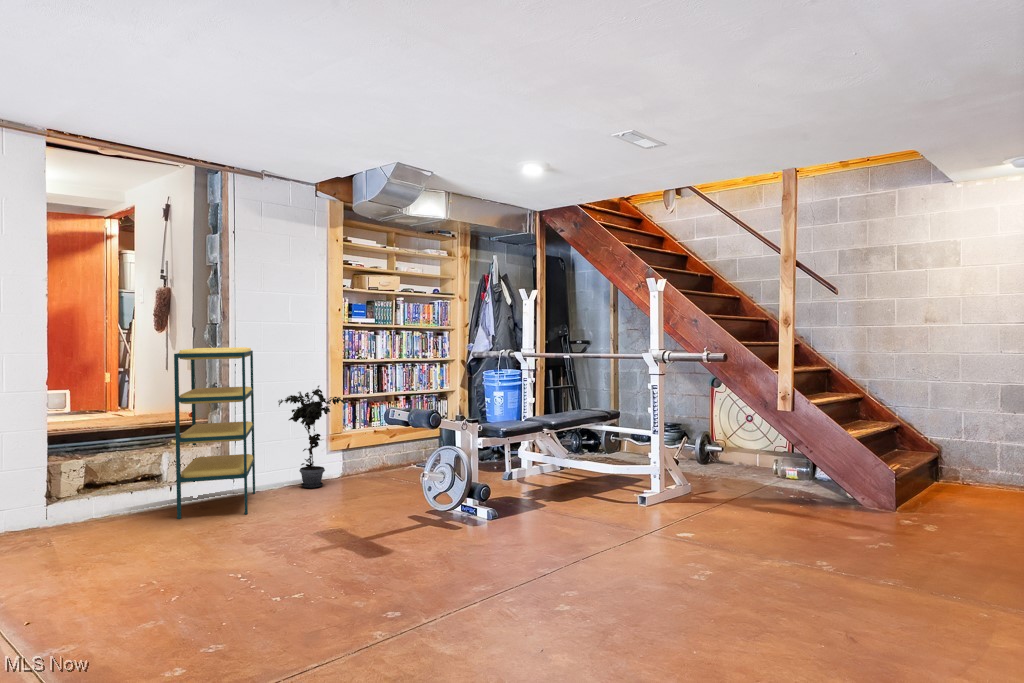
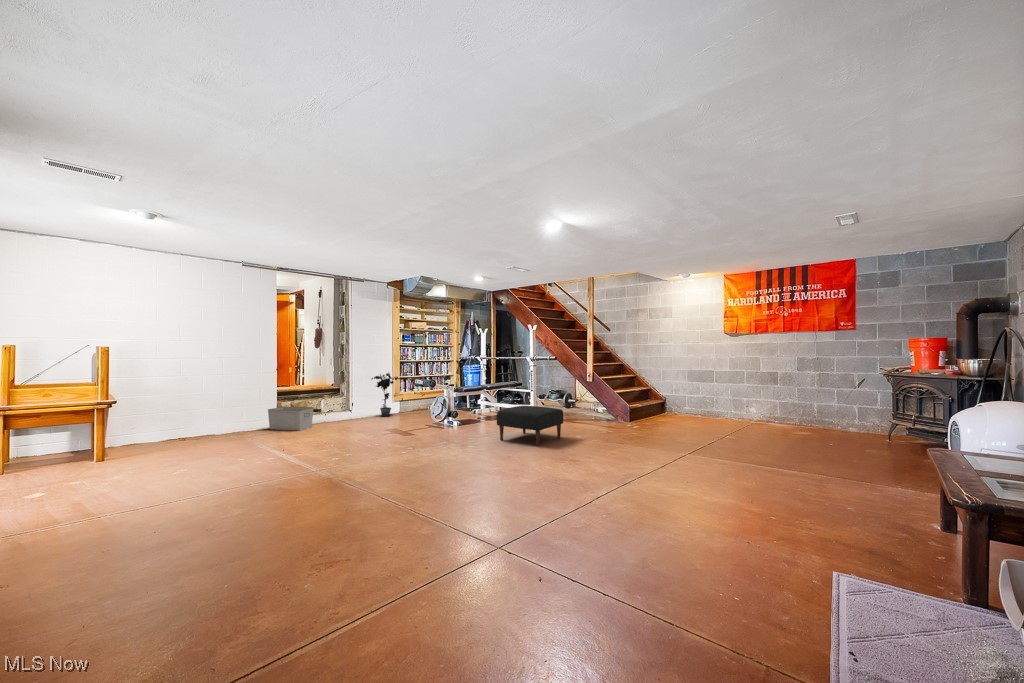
shelving unit: present [174,347,255,519] -> none [328,355,361,426]
storage bin: none [24,471,140,535] -> present [268,407,313,430]
ottoman: none [617,481,788,605] -> present [497,406,563,446]

